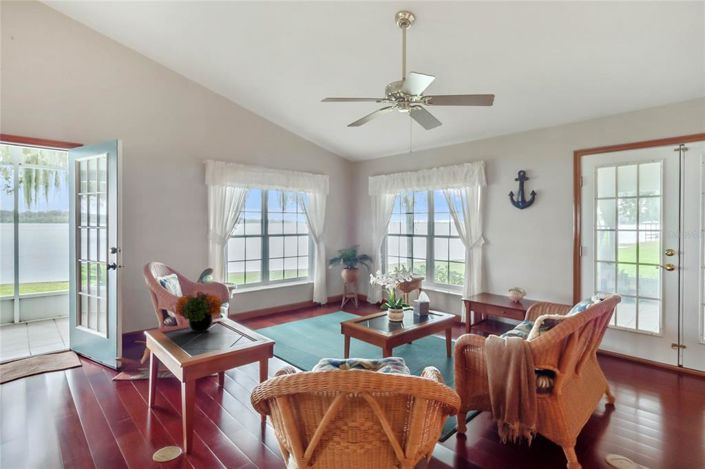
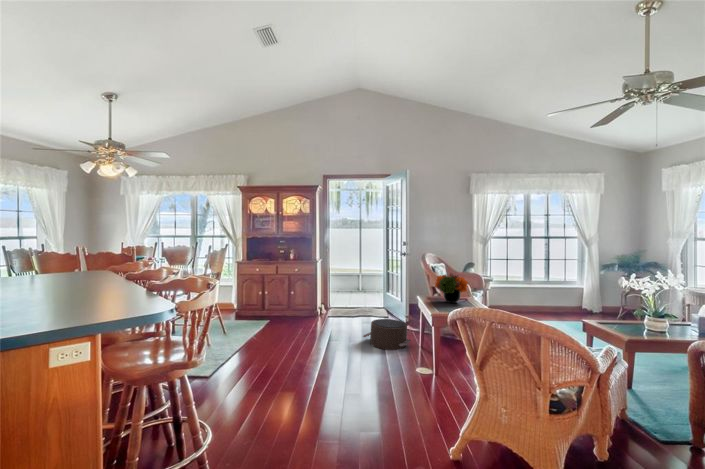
pouf: none [38,373,137,433] -> present [363,319,411,350]

